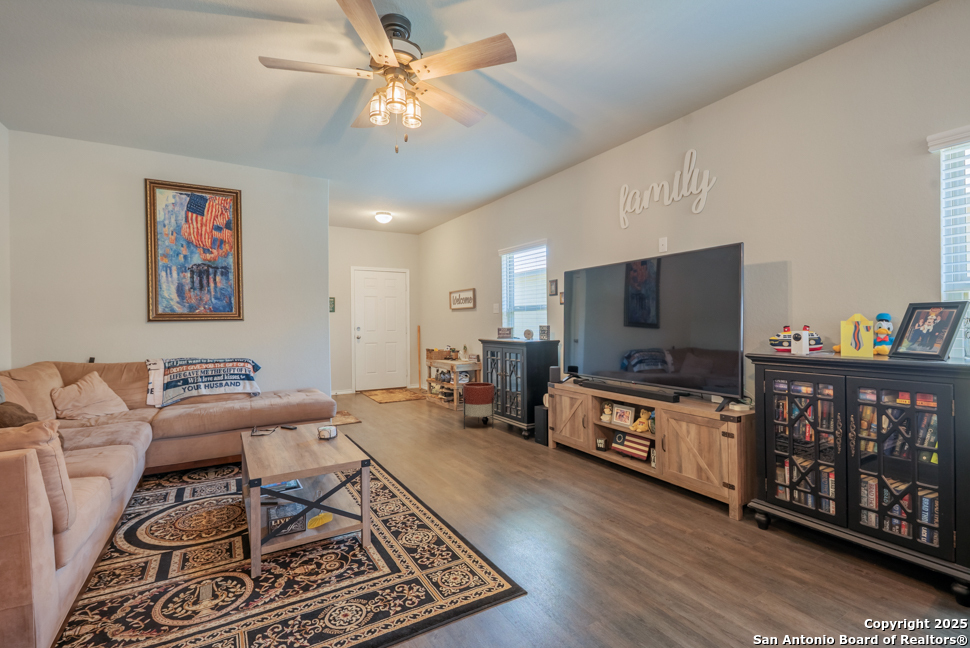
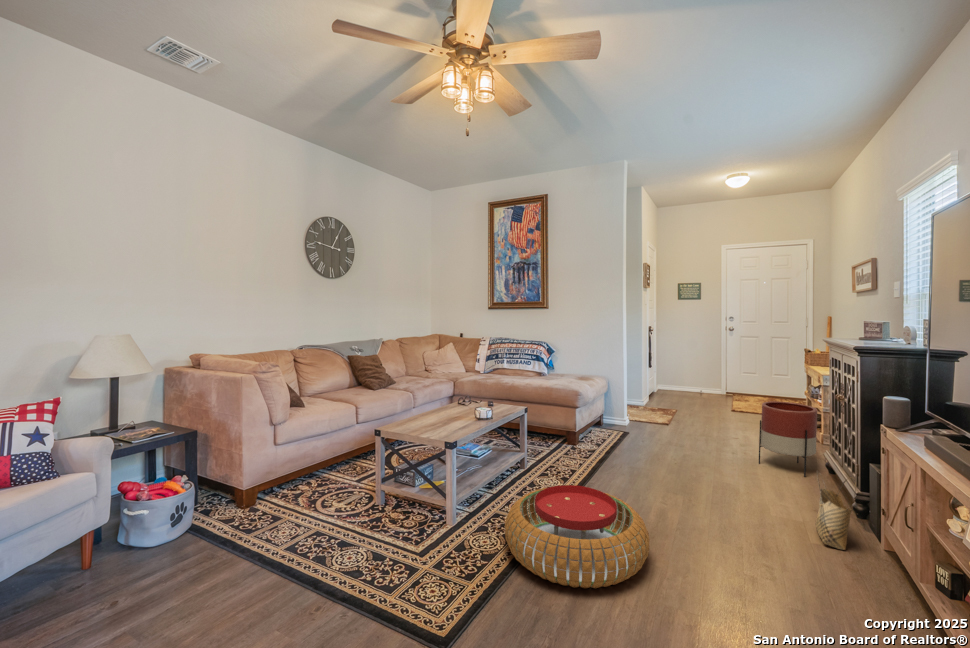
woven basket: none [535,412,560,454] -> present [816,471,855,550]
pouf: none [414,460,530,534] -> present [505,485,649,588]

